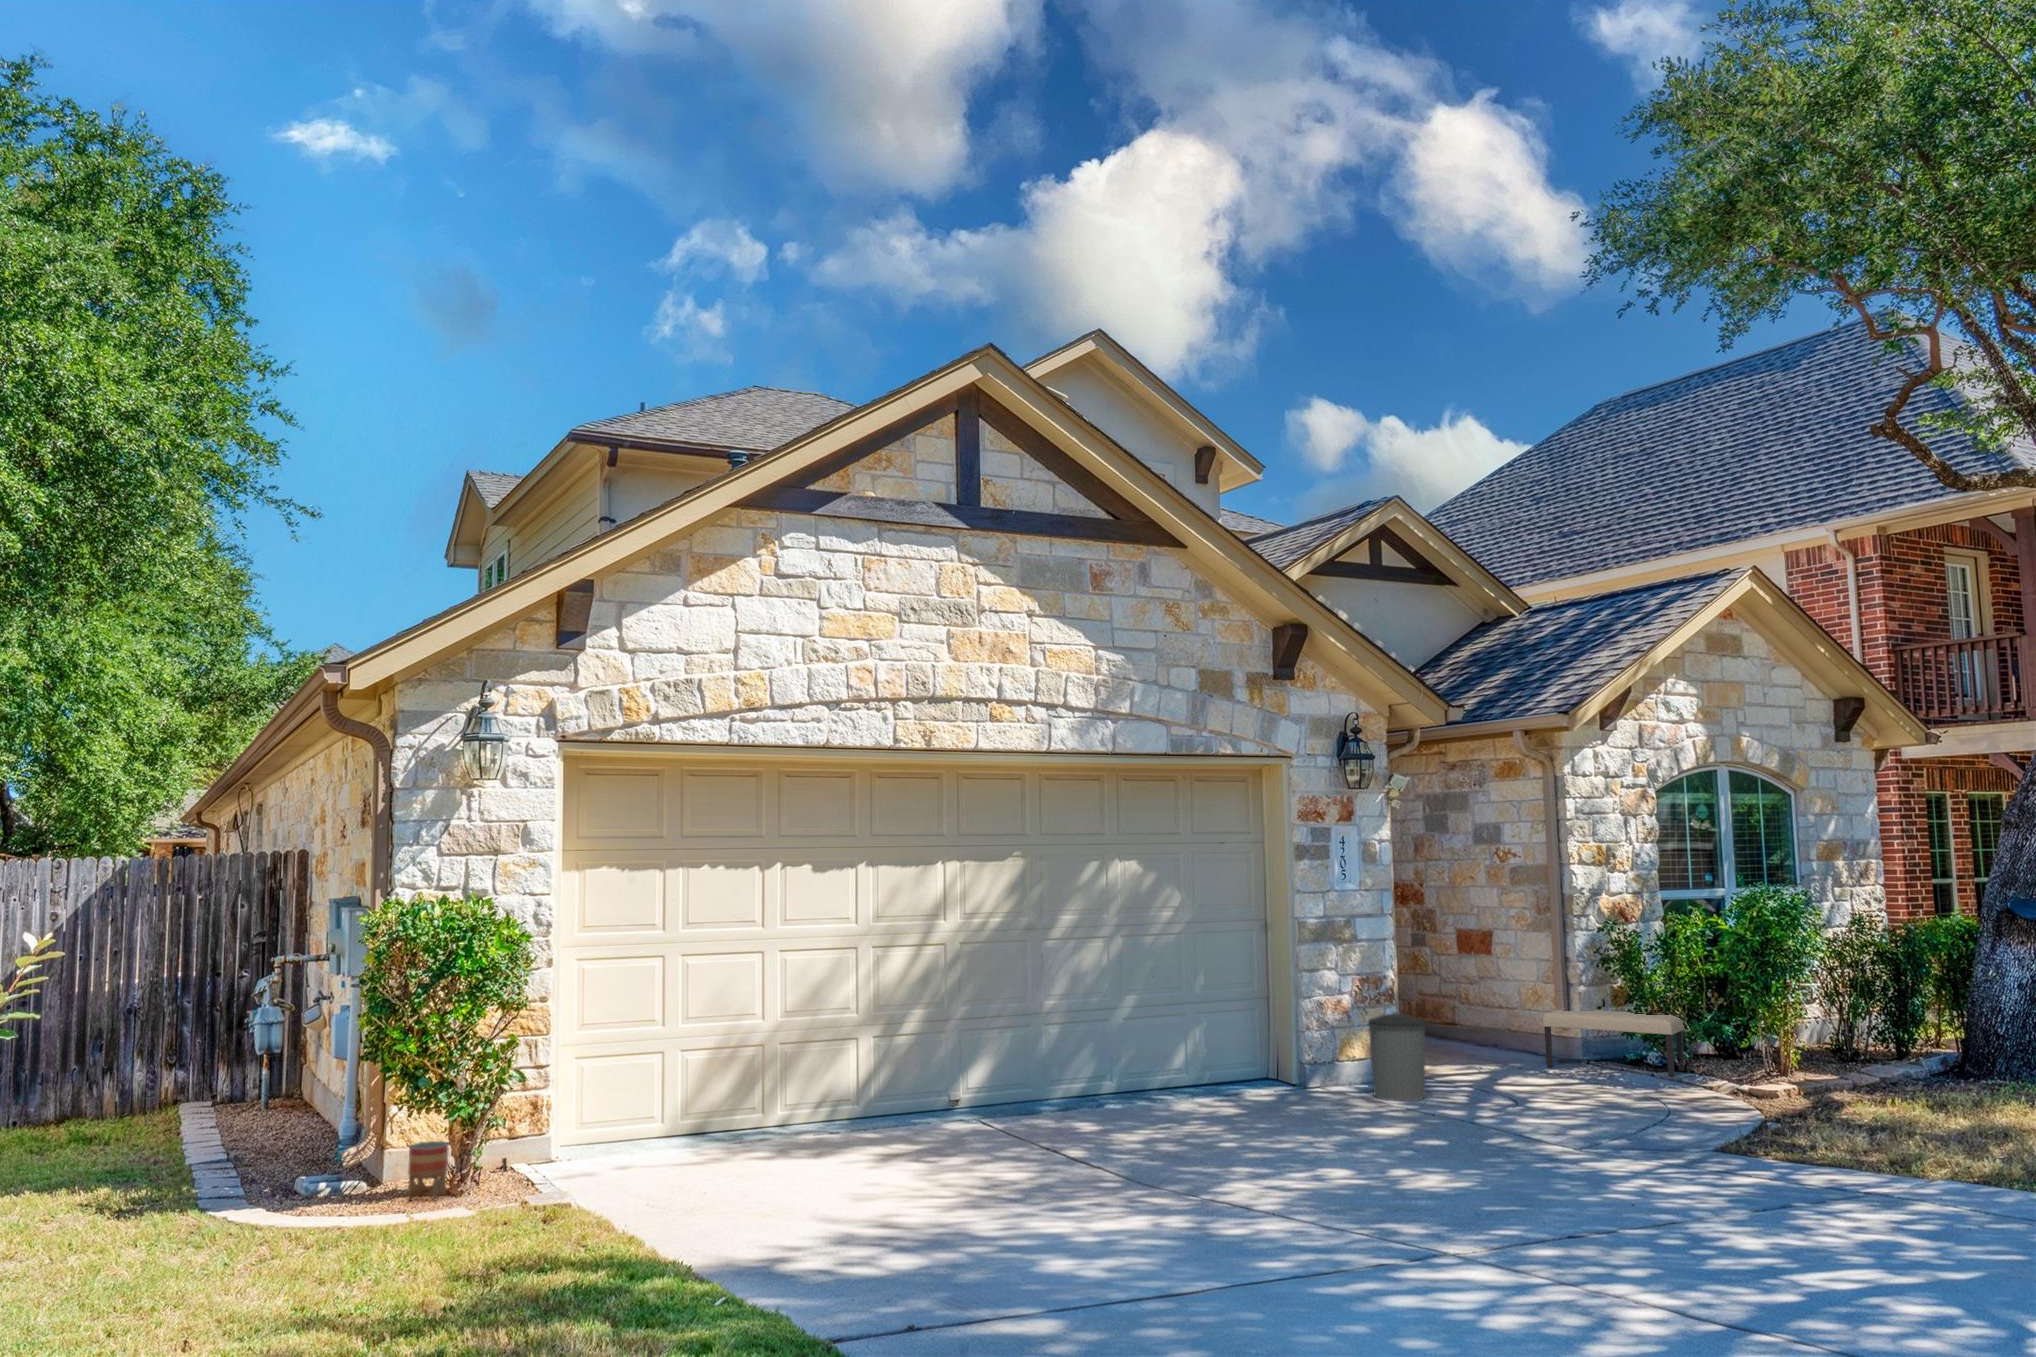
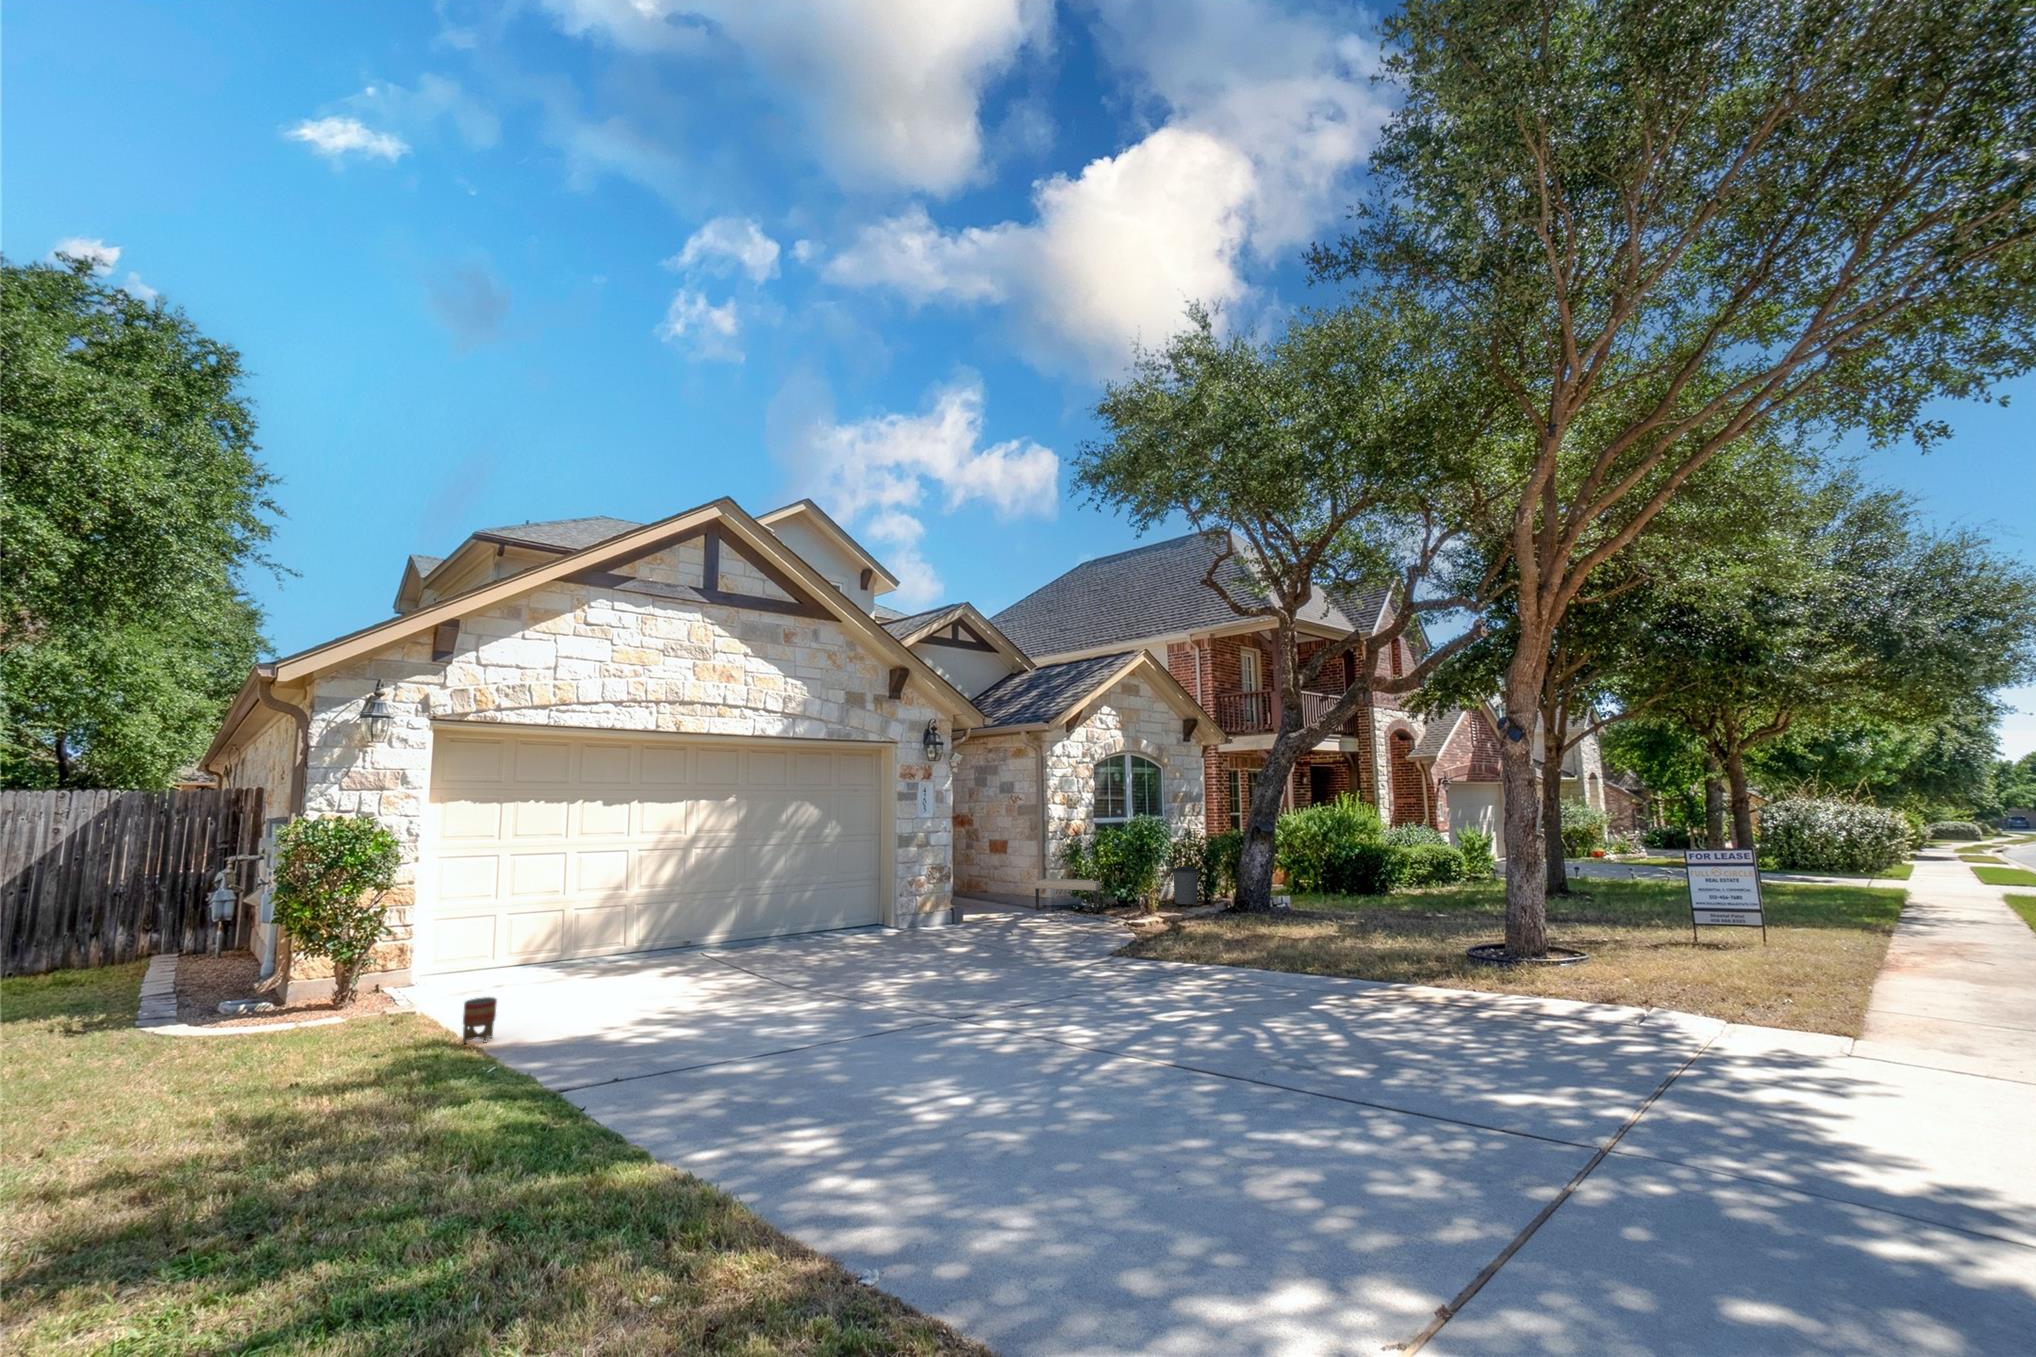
trash can: present [1368,1012,1426,1101] -> present [1171,866,1200,904]
planter: present [408,1141,448,1201] -> present [462,997,497,1044]

